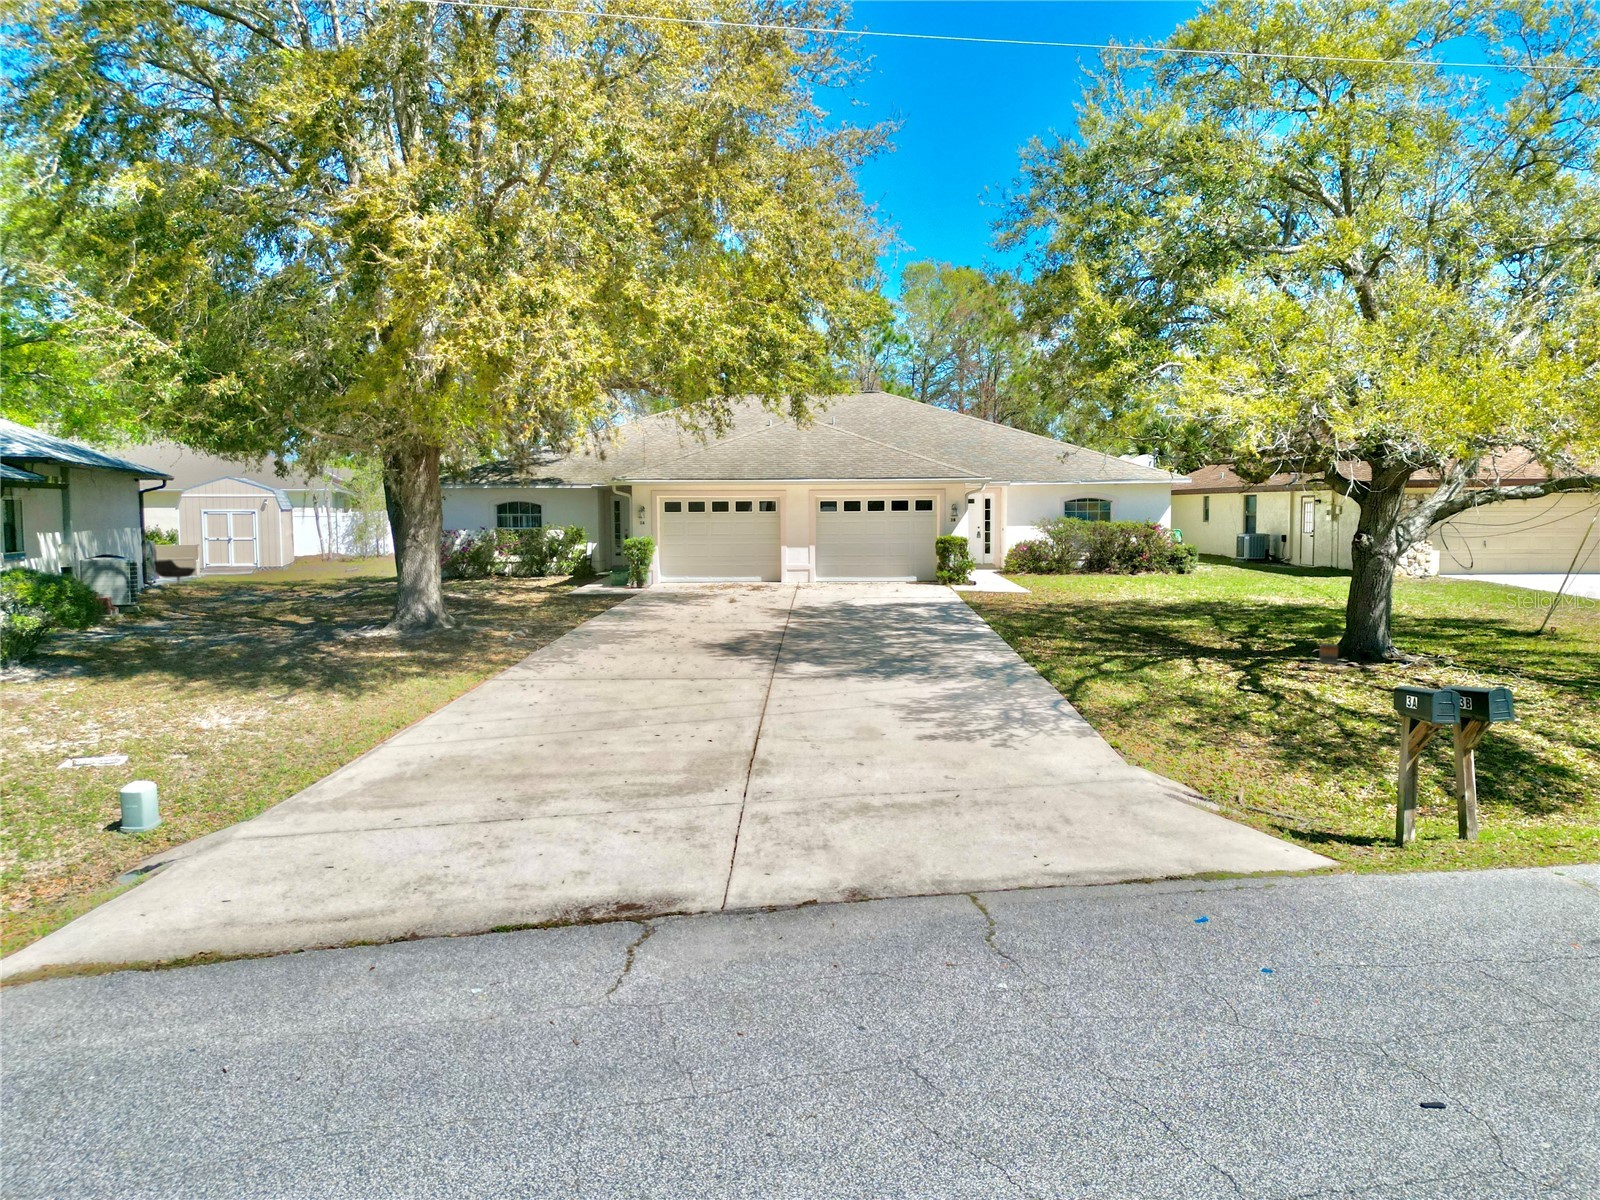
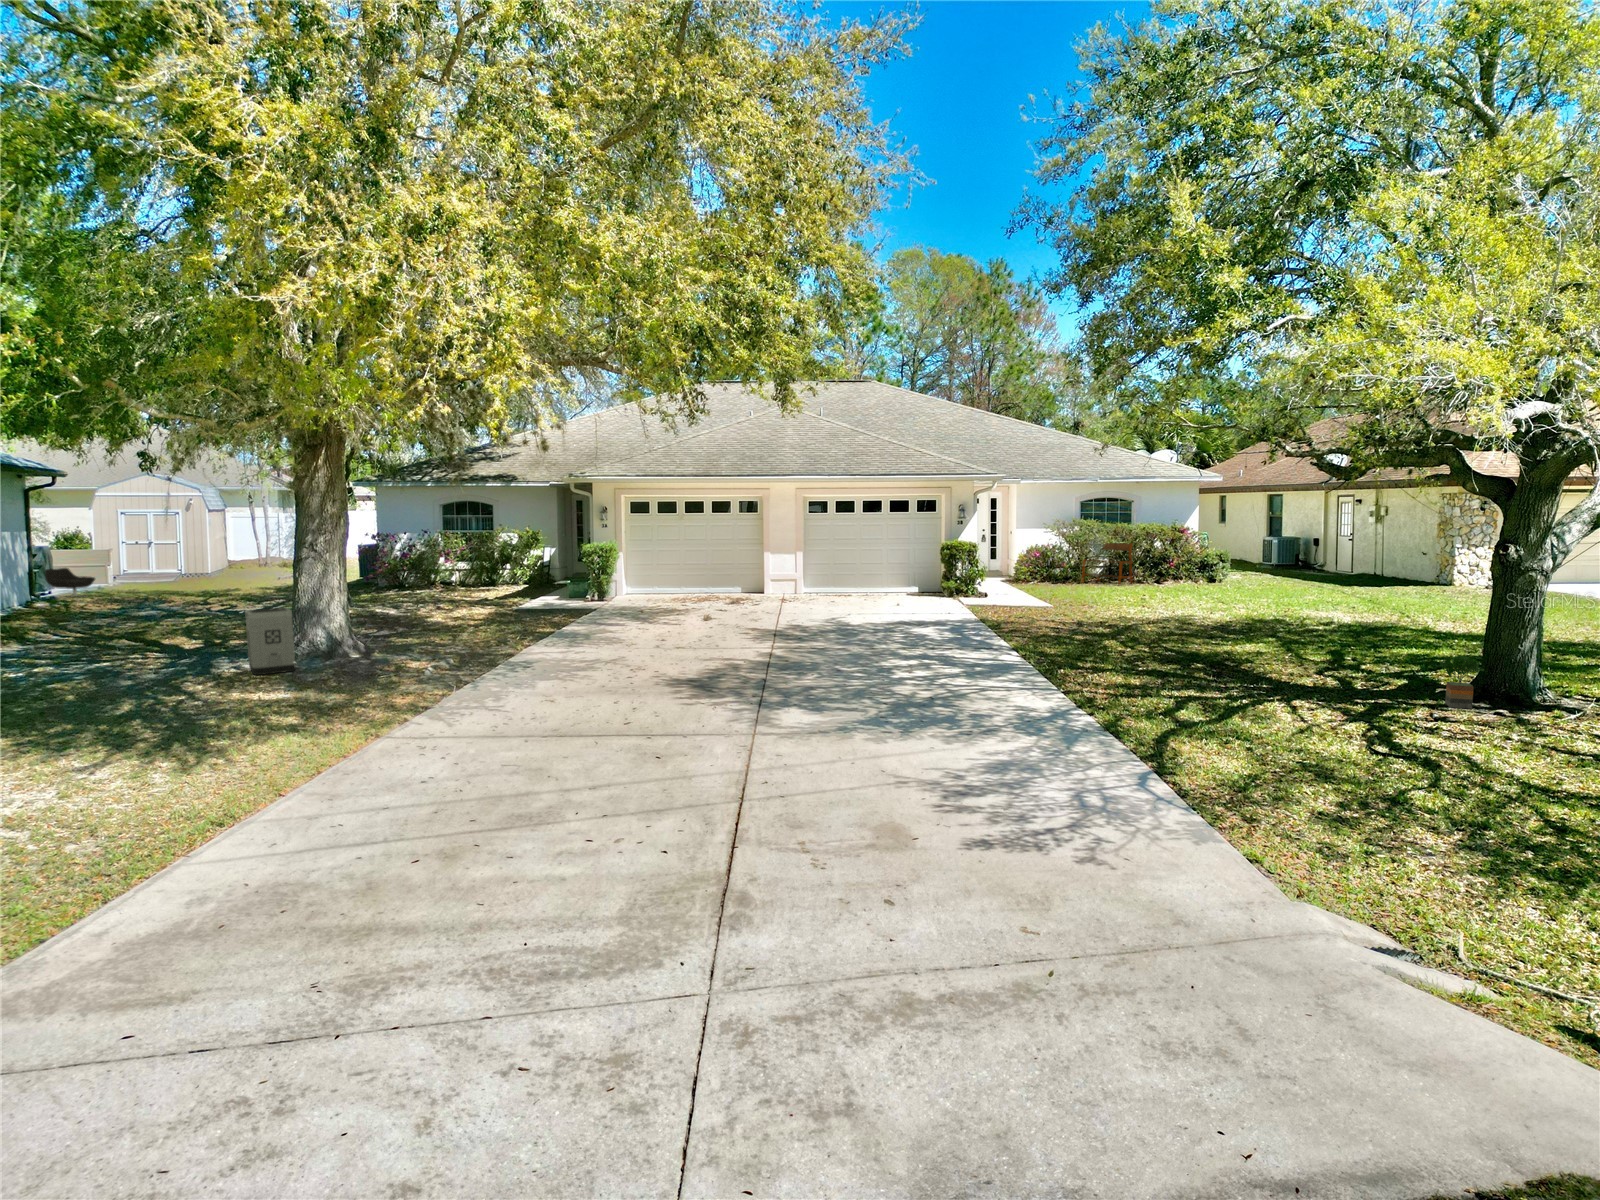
bench: none [1065,537,1112,576] -> present [1081,543,1133,585]
trash can: none [362,588,402,641] -> present [245,608,296,675]

